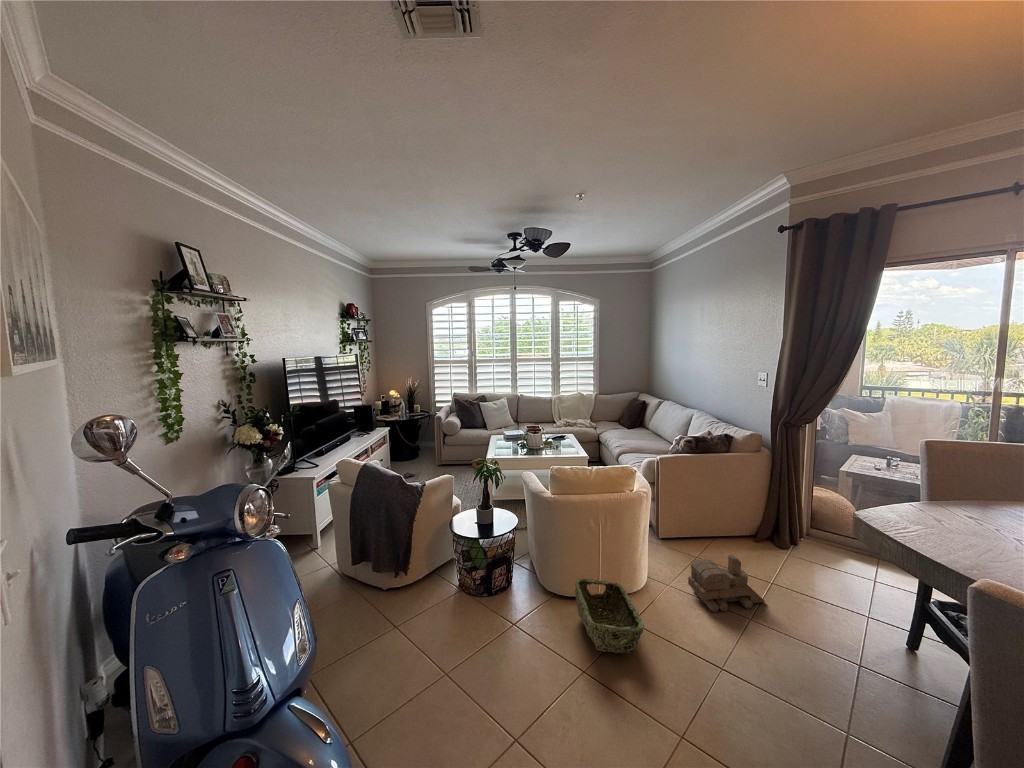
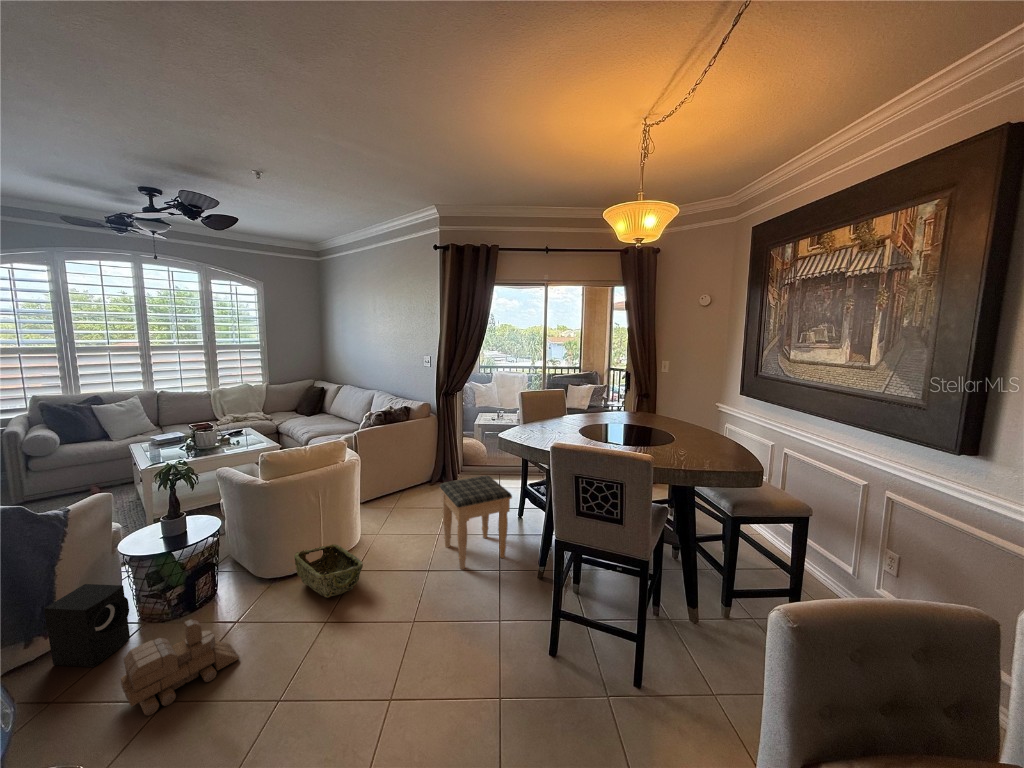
speaker: none [402,544,447,616] -> present [44,584,130,667]
toy train: present [688,555,765,612] -> present [121,619,240,715]
footstool: none [766,555,919,730] -> present [439,476,512,569]

